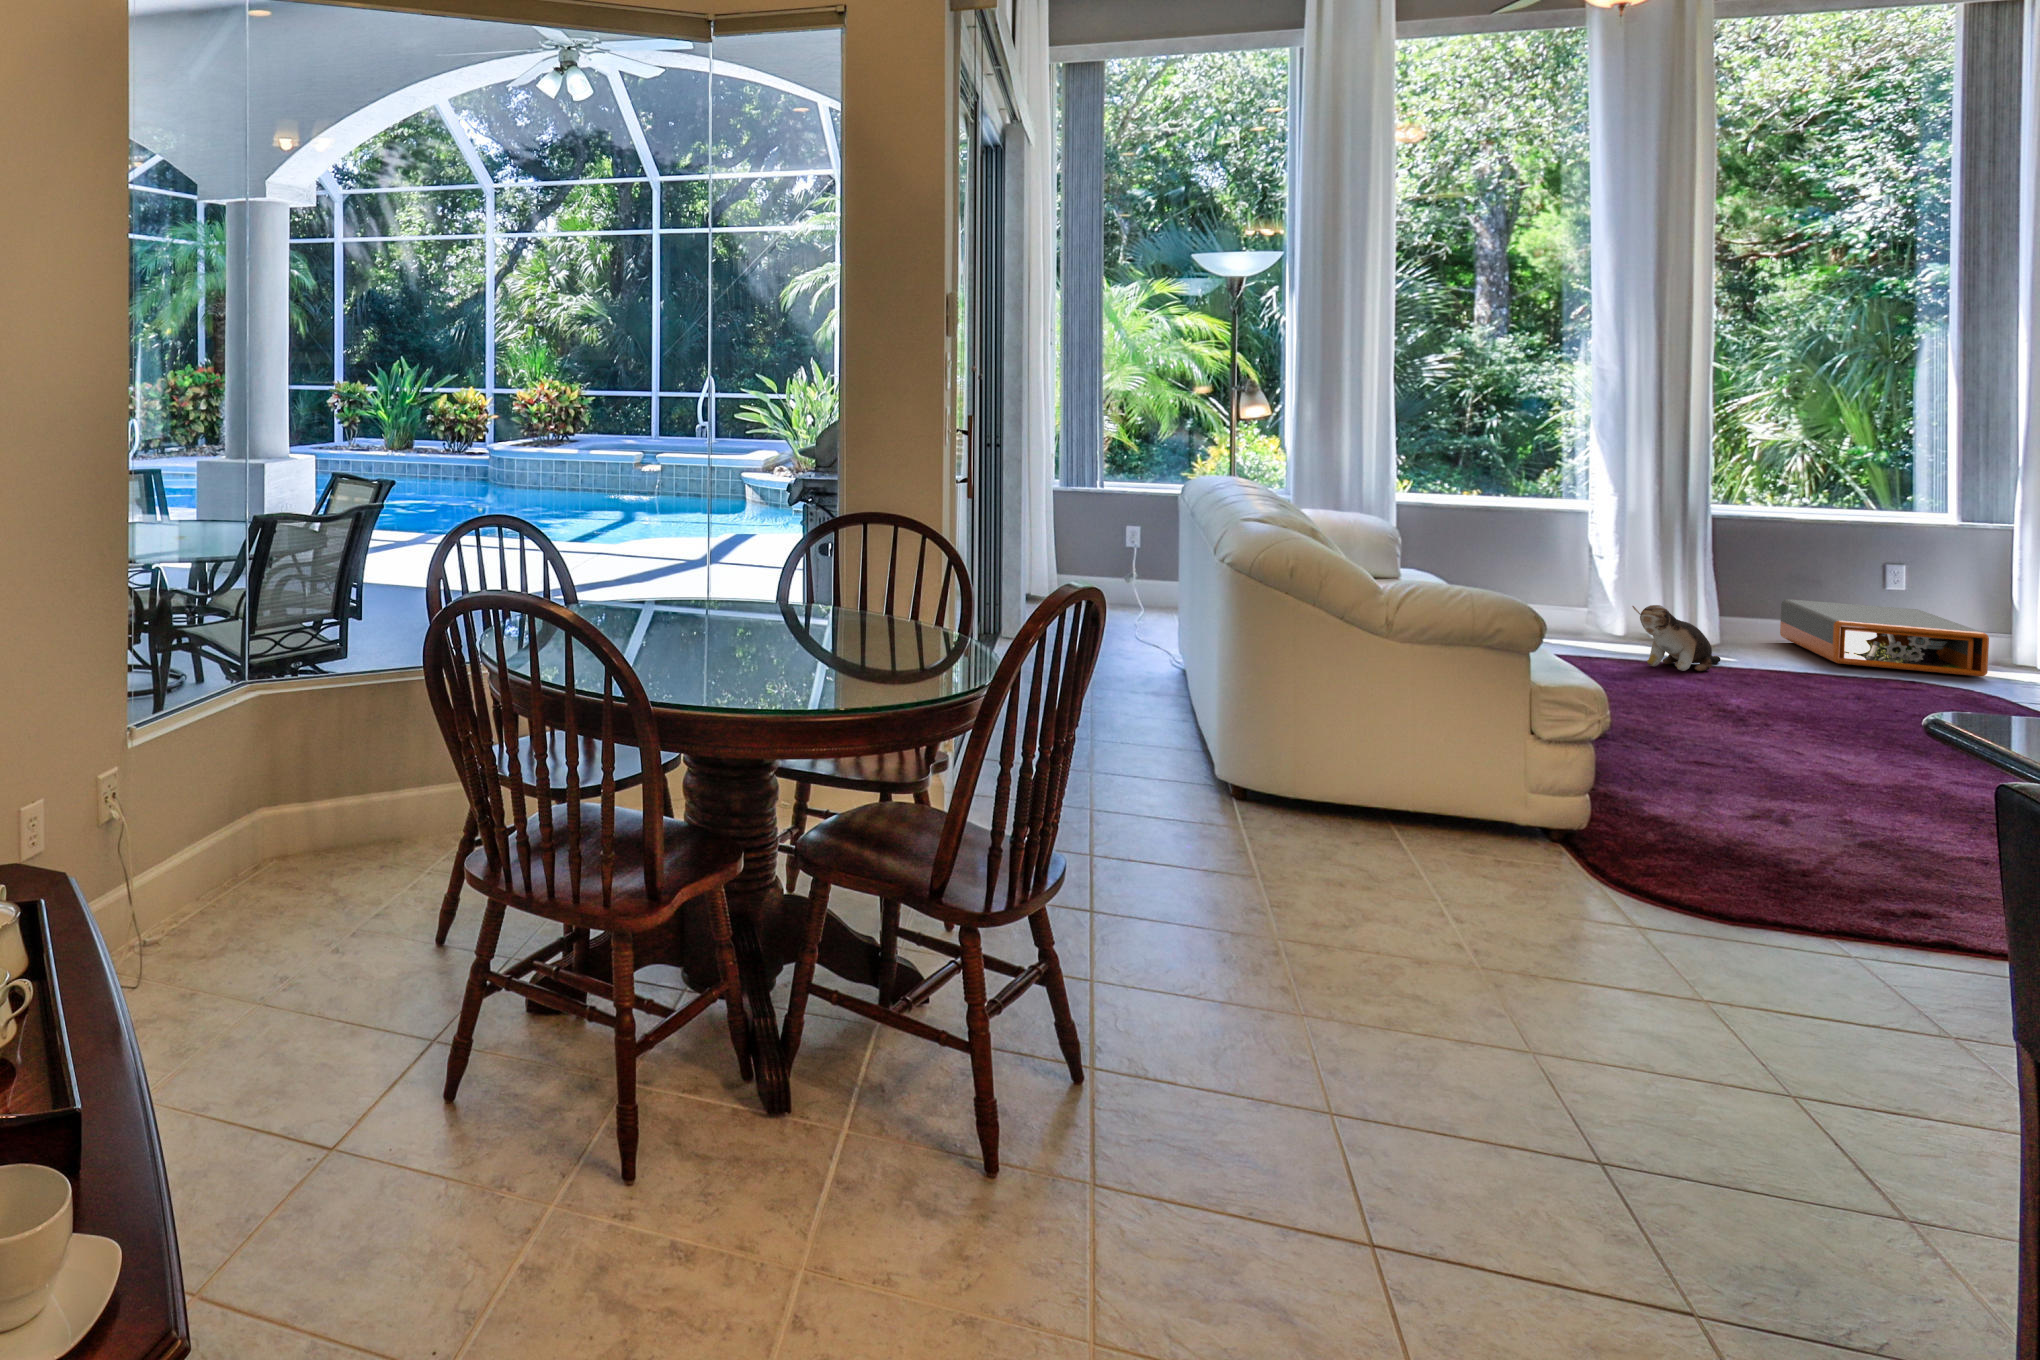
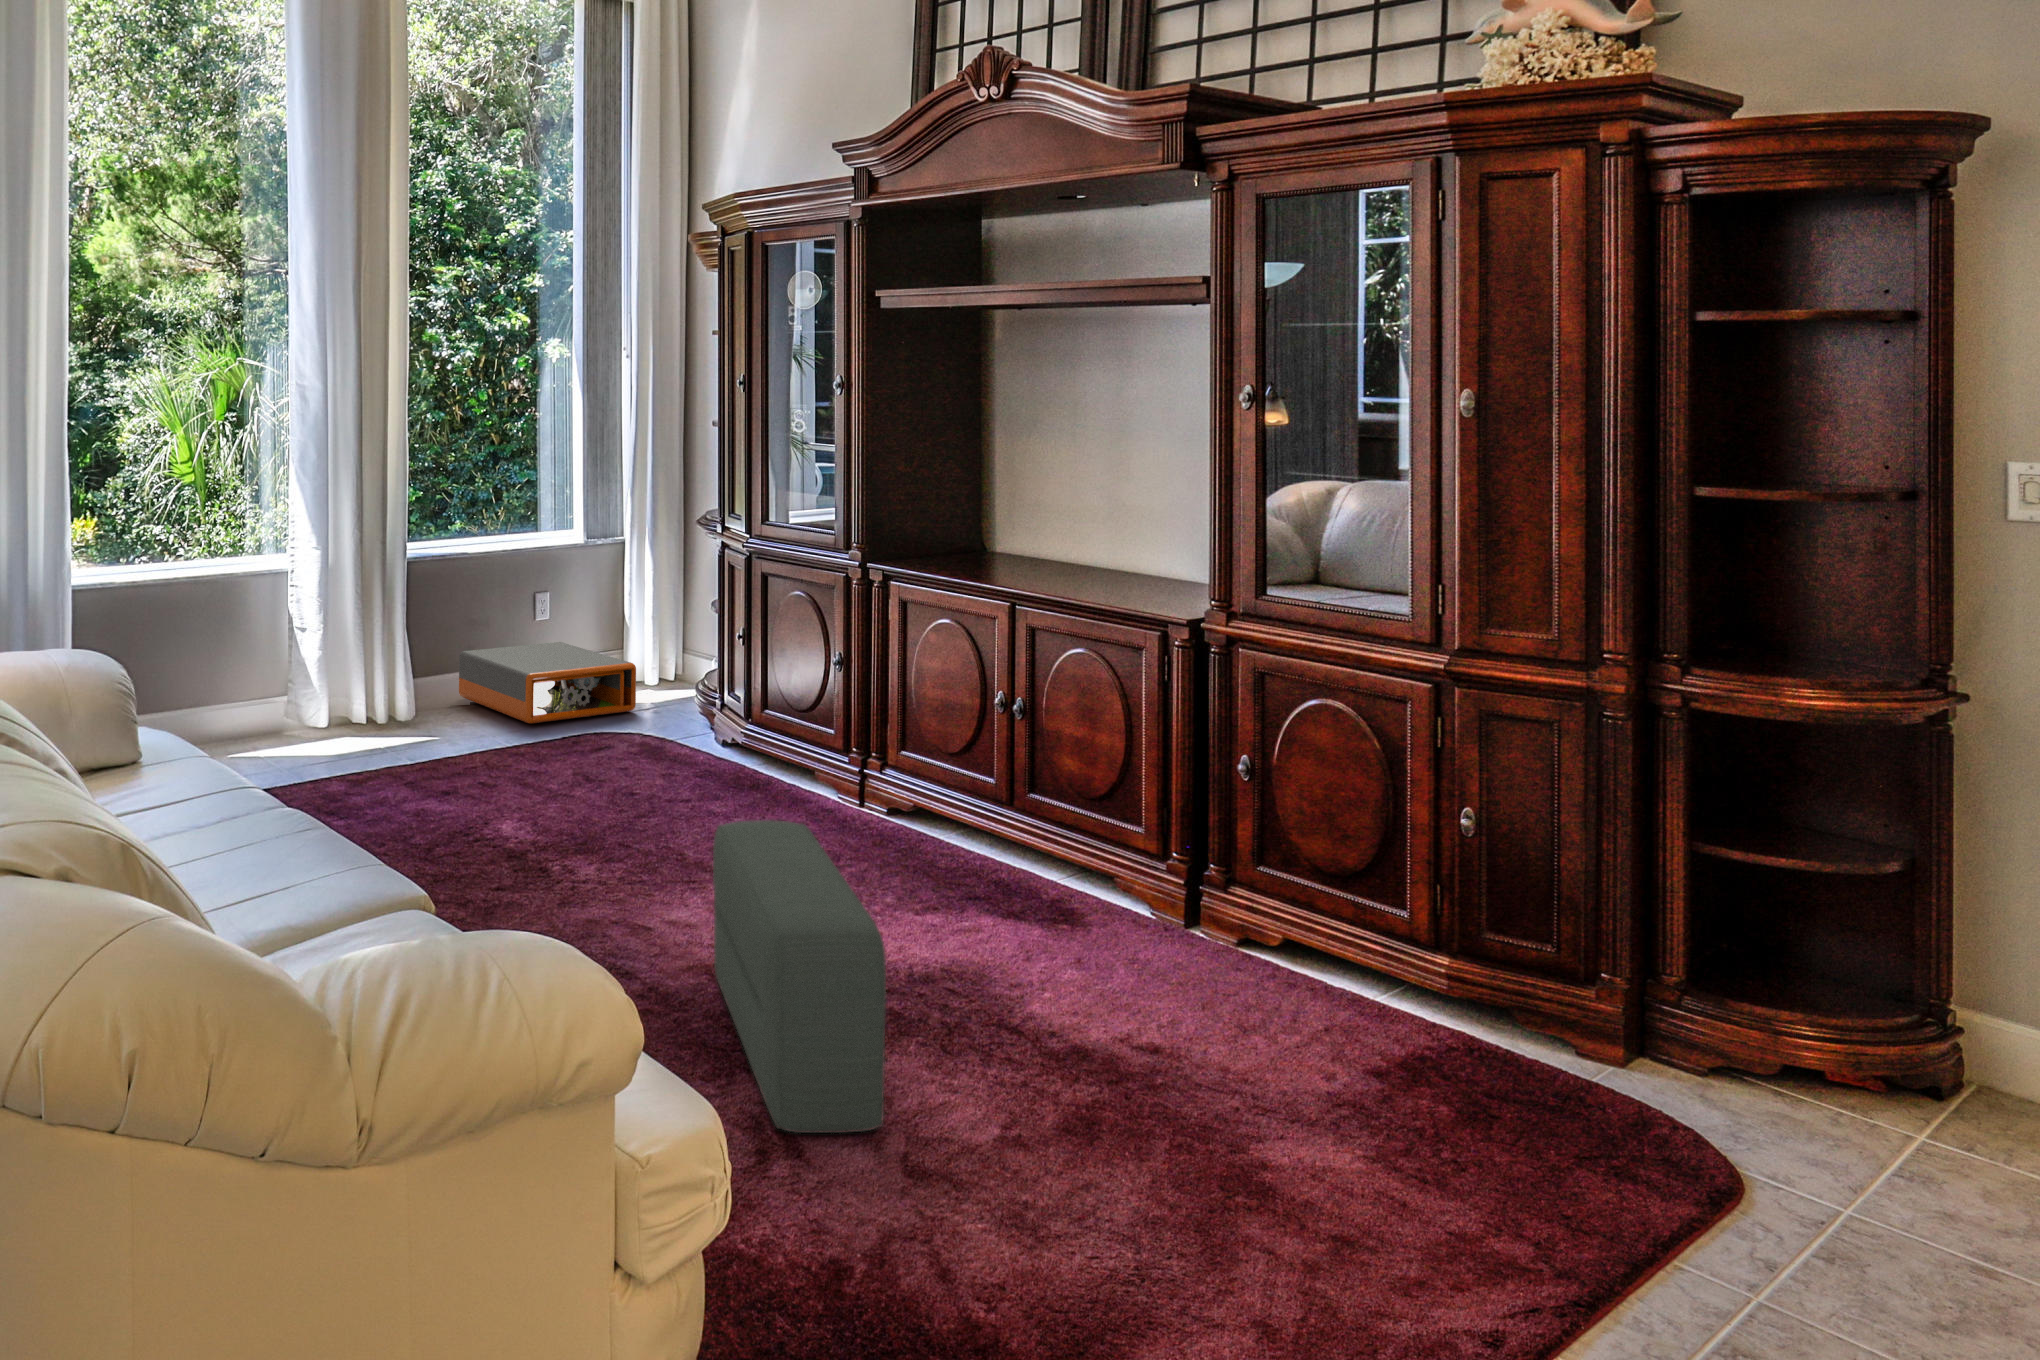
plush toy: present [1632,605,1721,671] -> none [372,695,443,776]
pouf: none [1780,693,1927,877] -> present [713,820,886,1133]

